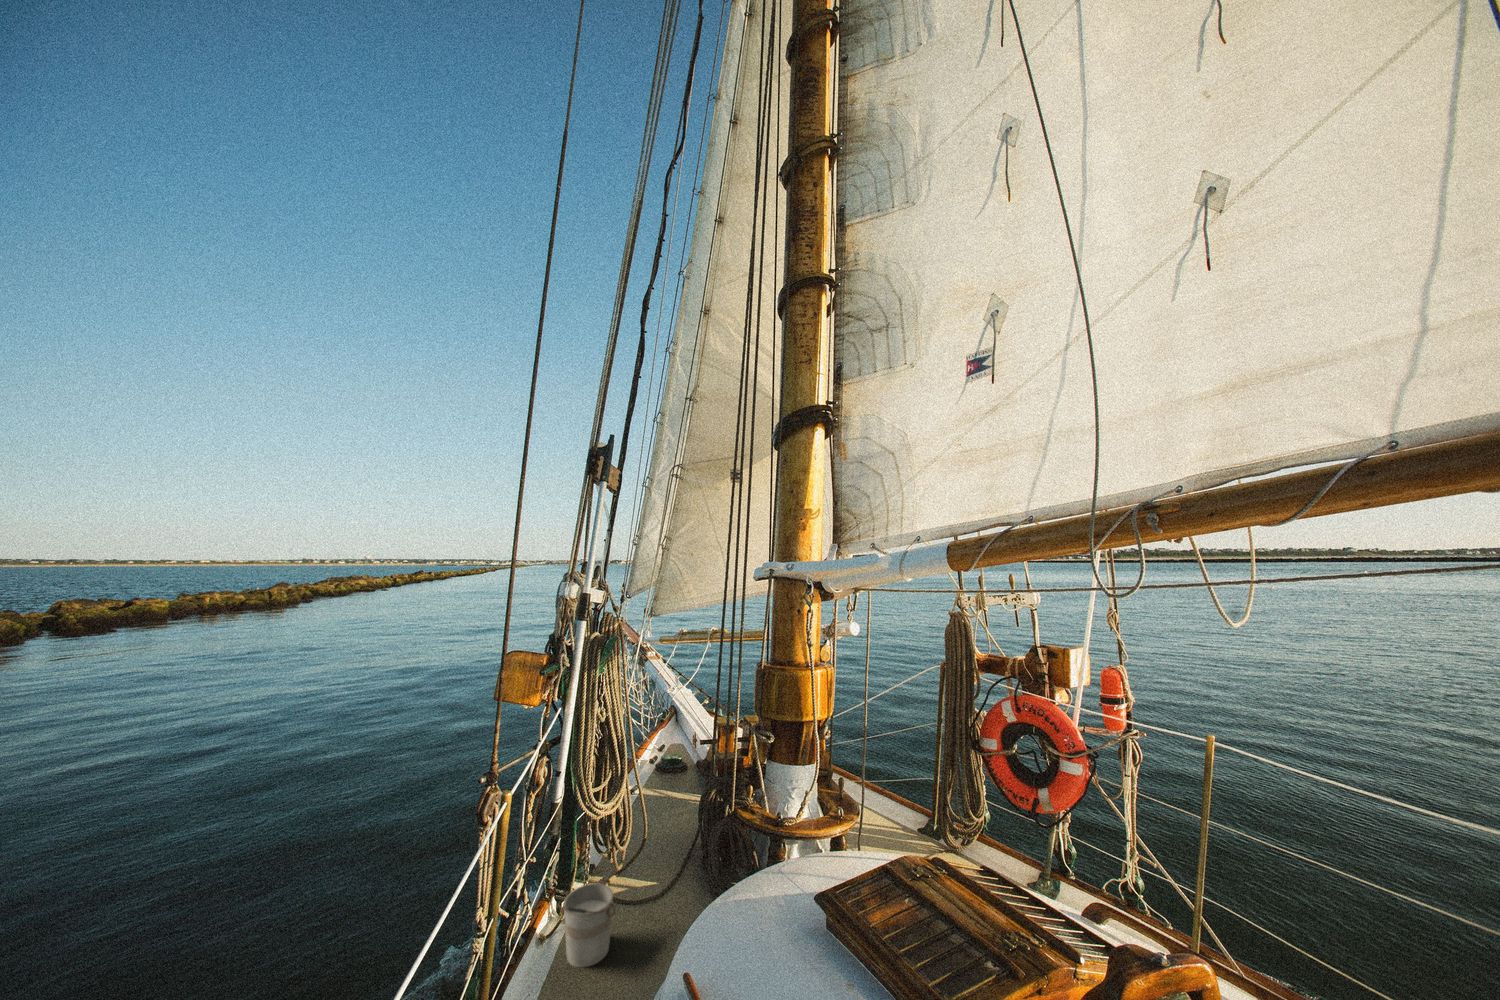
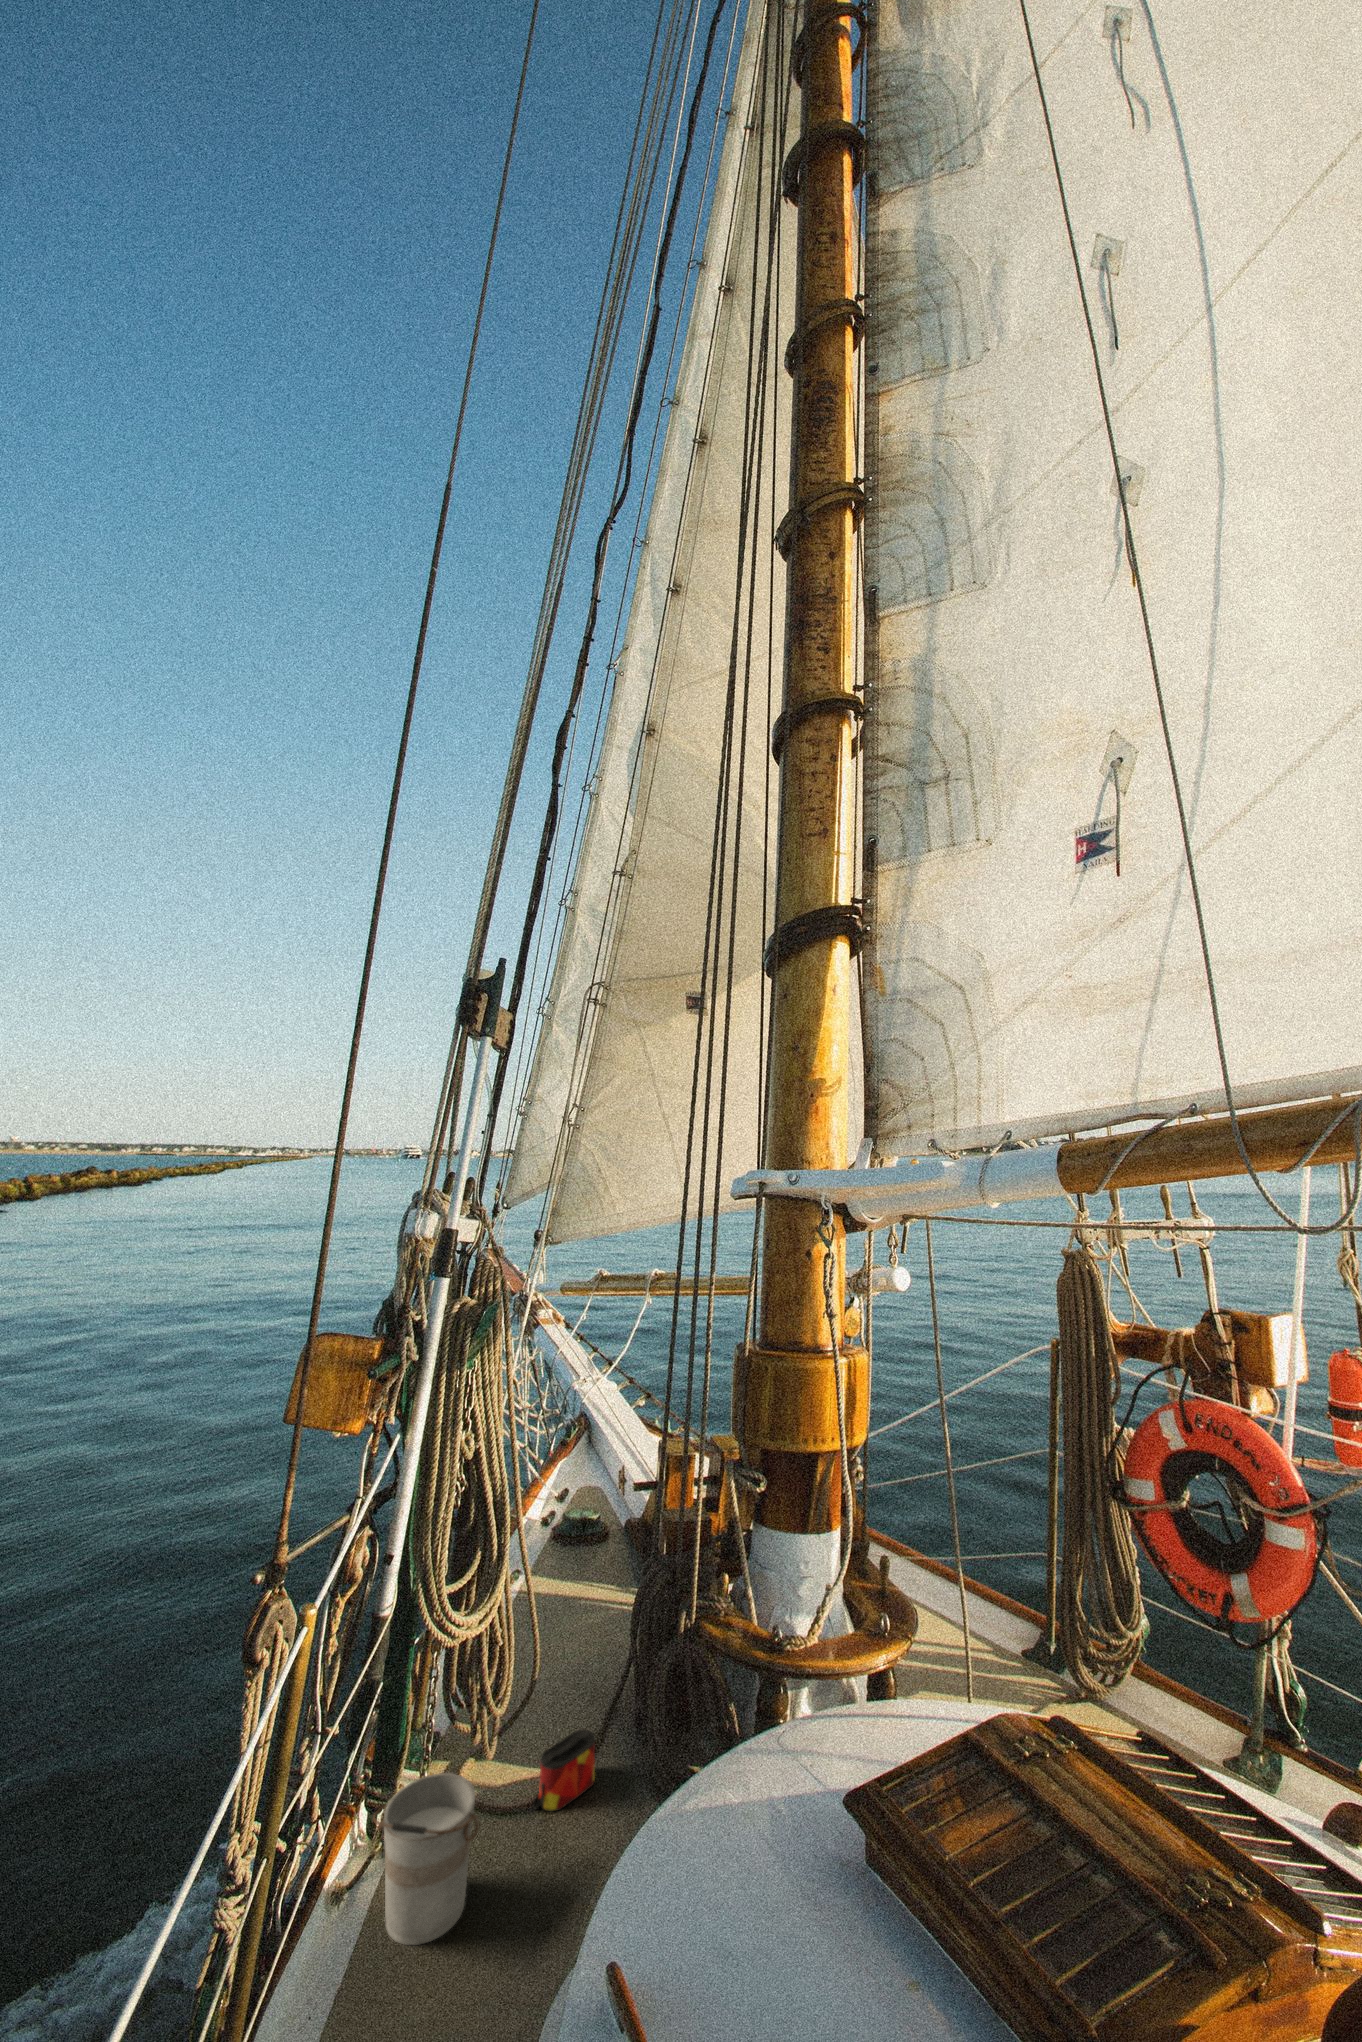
bag: none [645,864,679,904] -> present [533,1730,595,1811]

